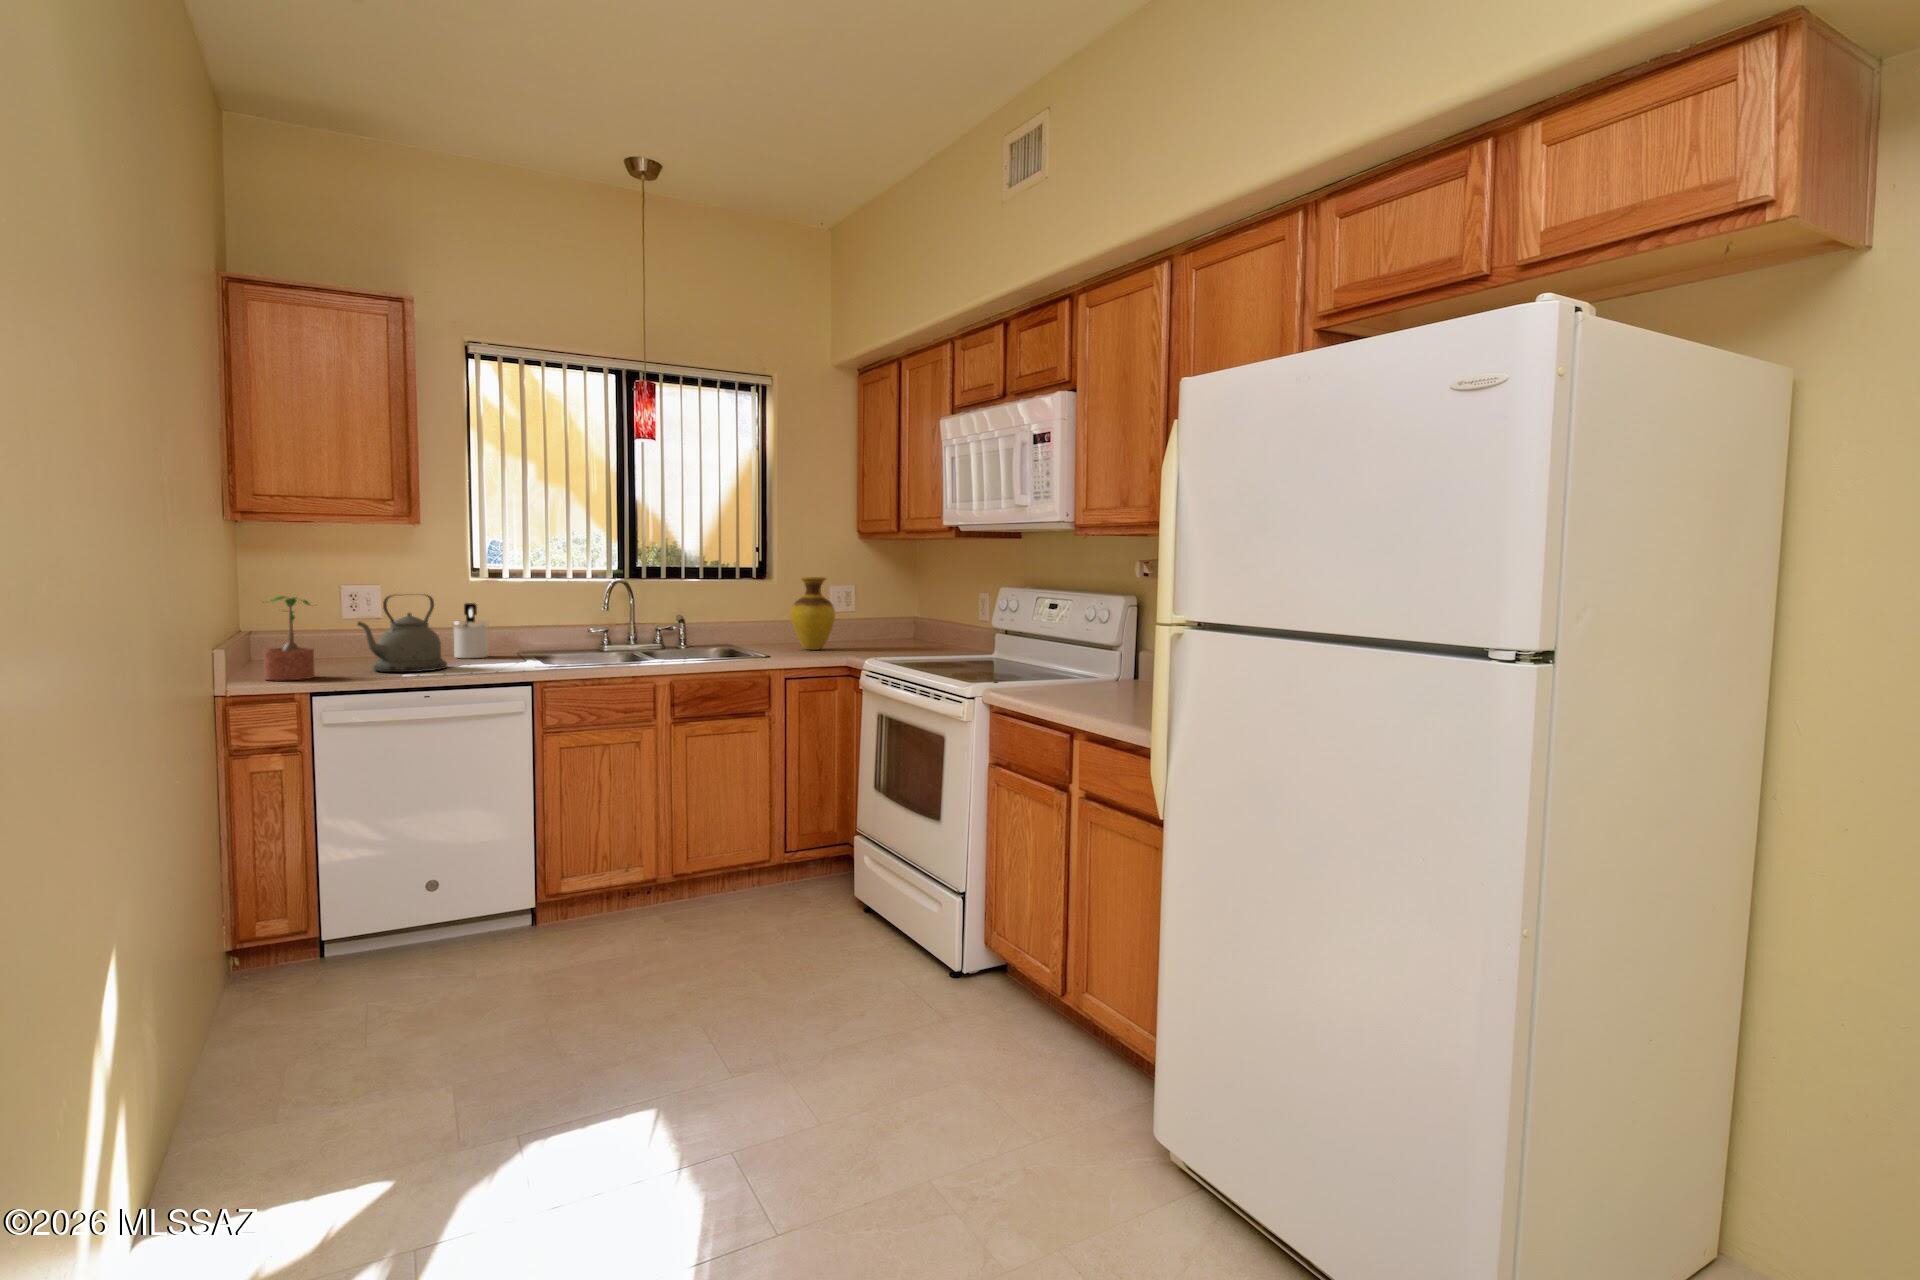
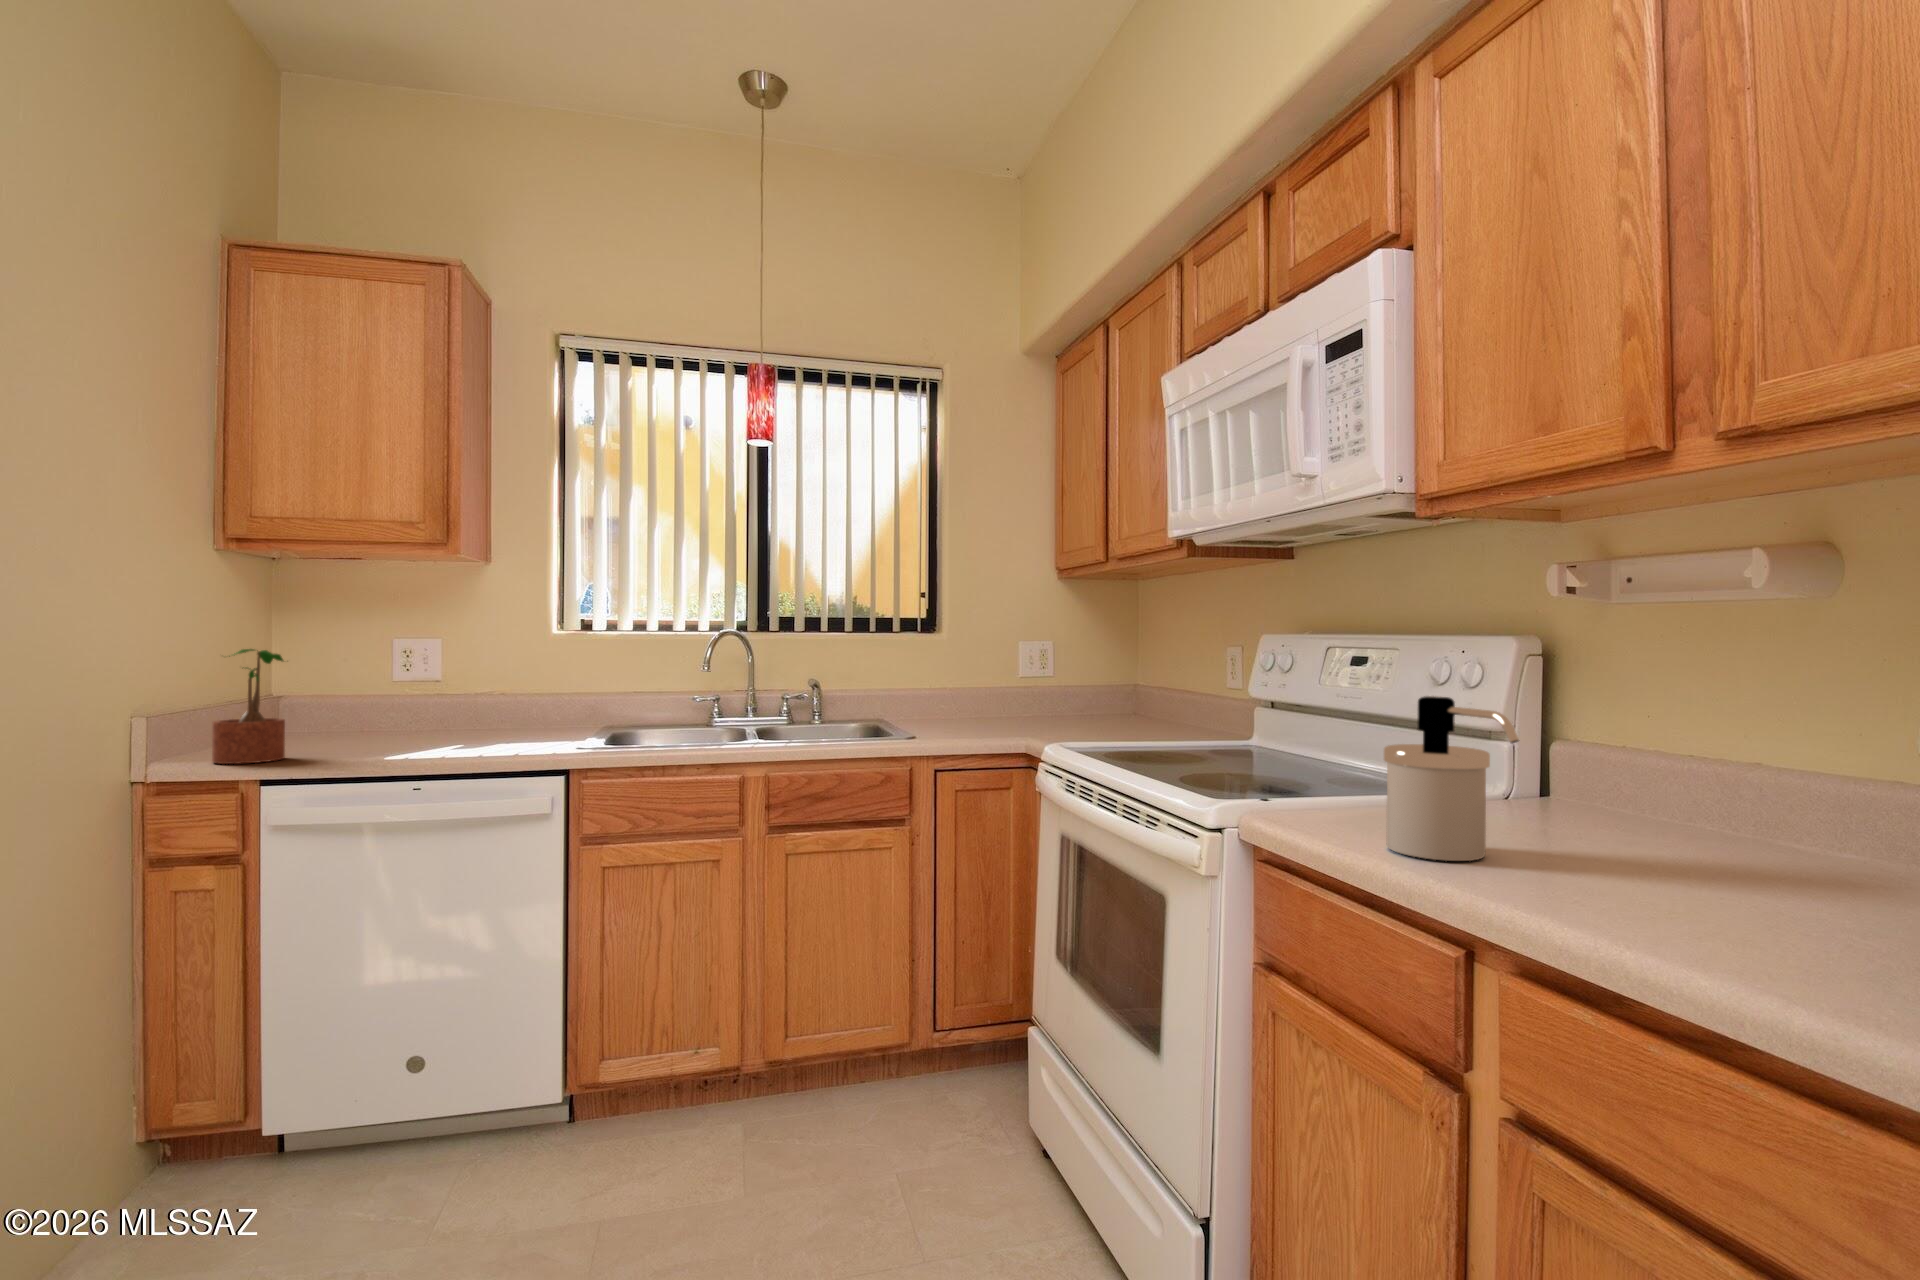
vase: present [791,577,835,650] -> none [960,628,1020,729]
kettle: present [358,595,447,672] -> none [345,648,479,754]
soap dispenser: present [452,603,489,658] -> present [1384,696,1519,861]

